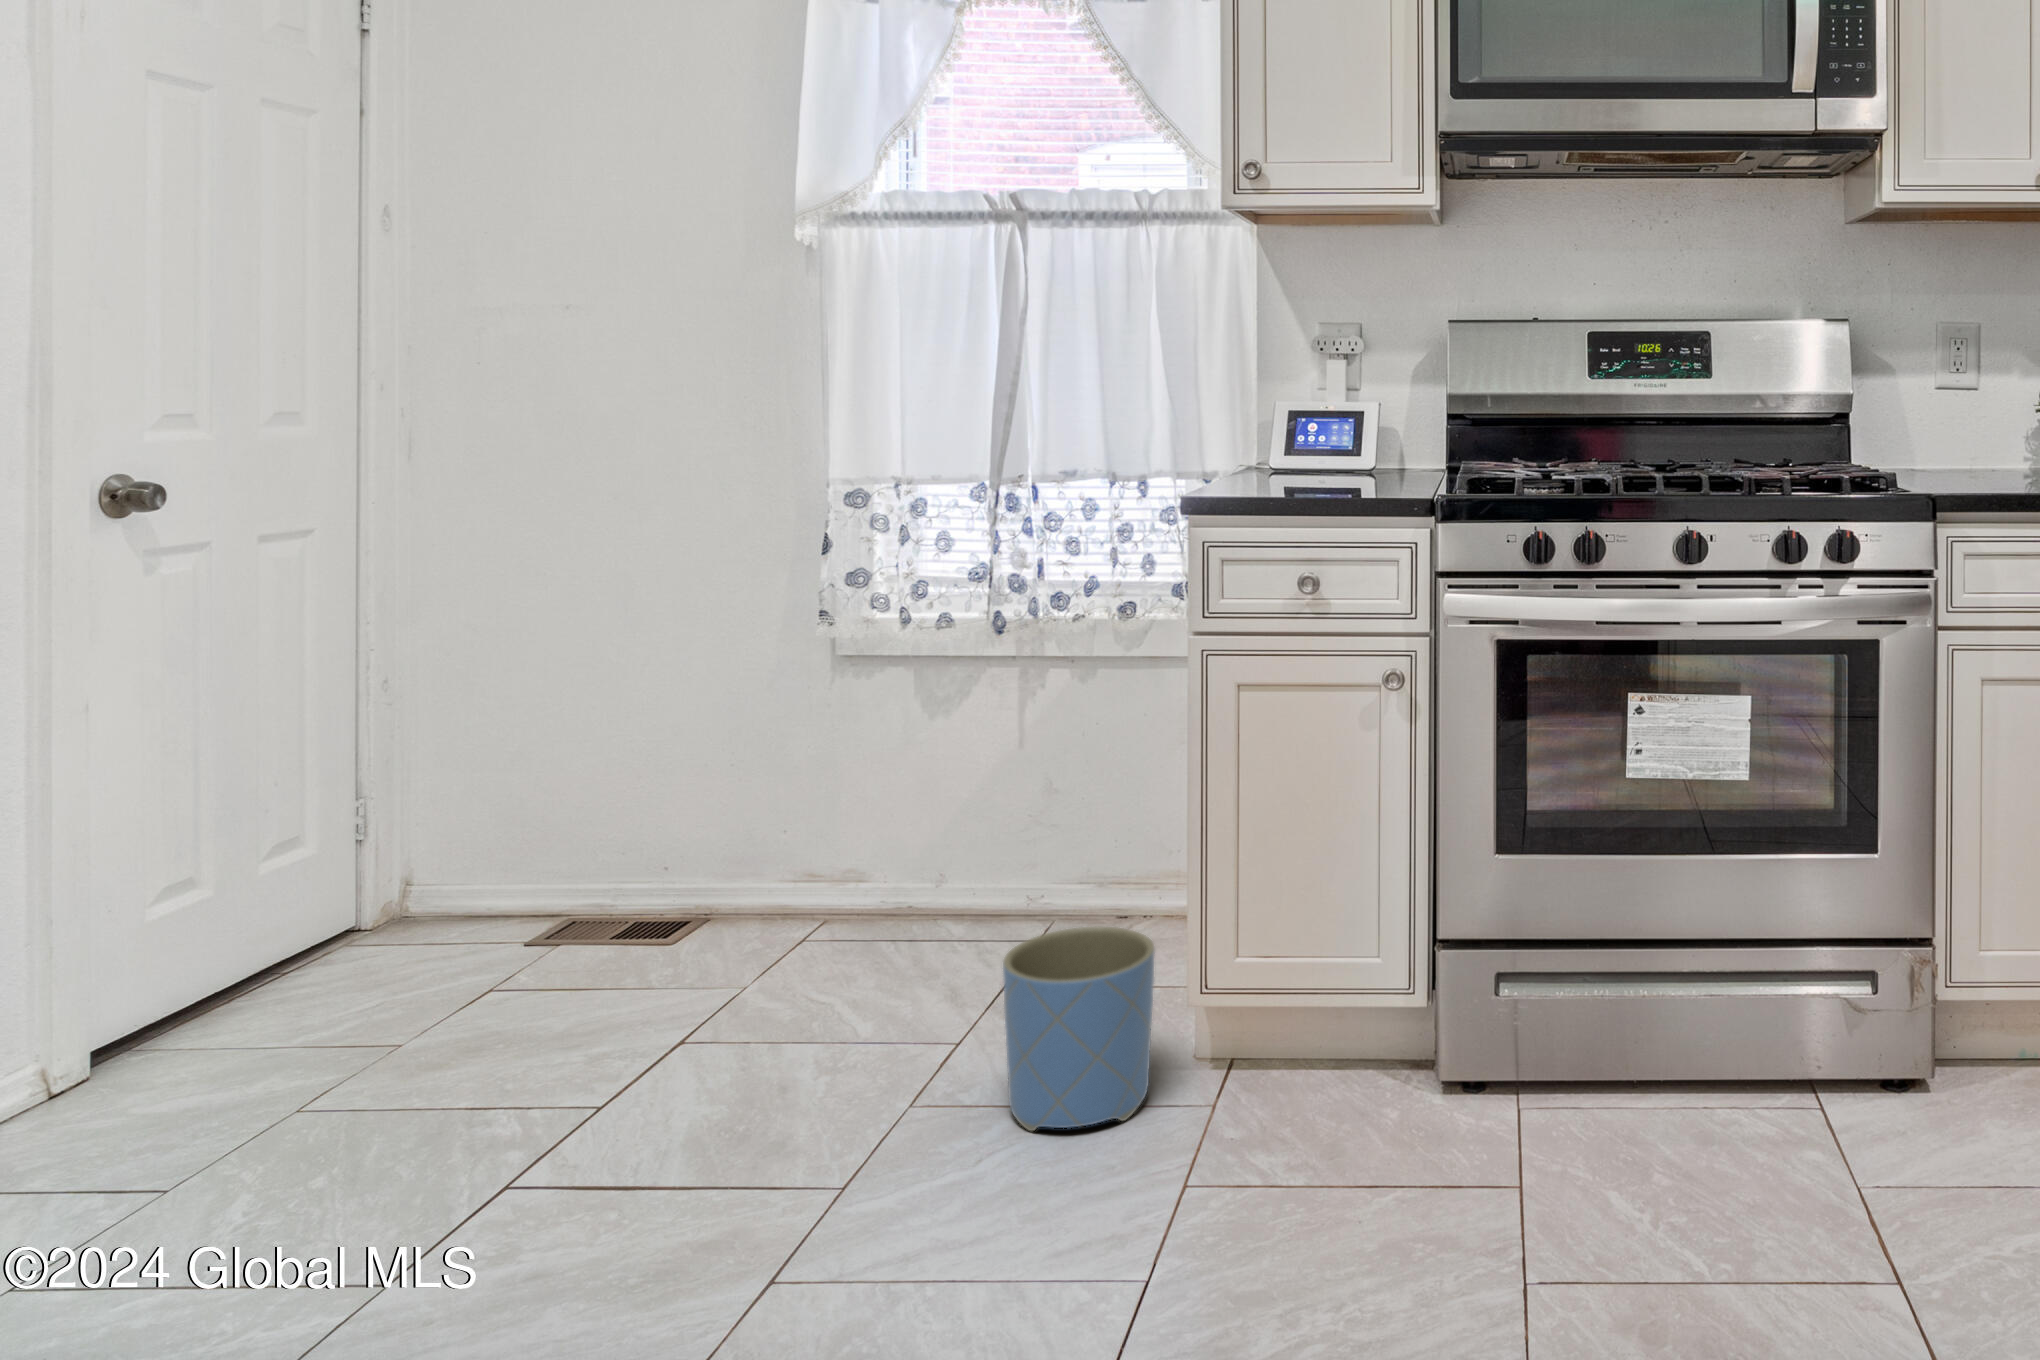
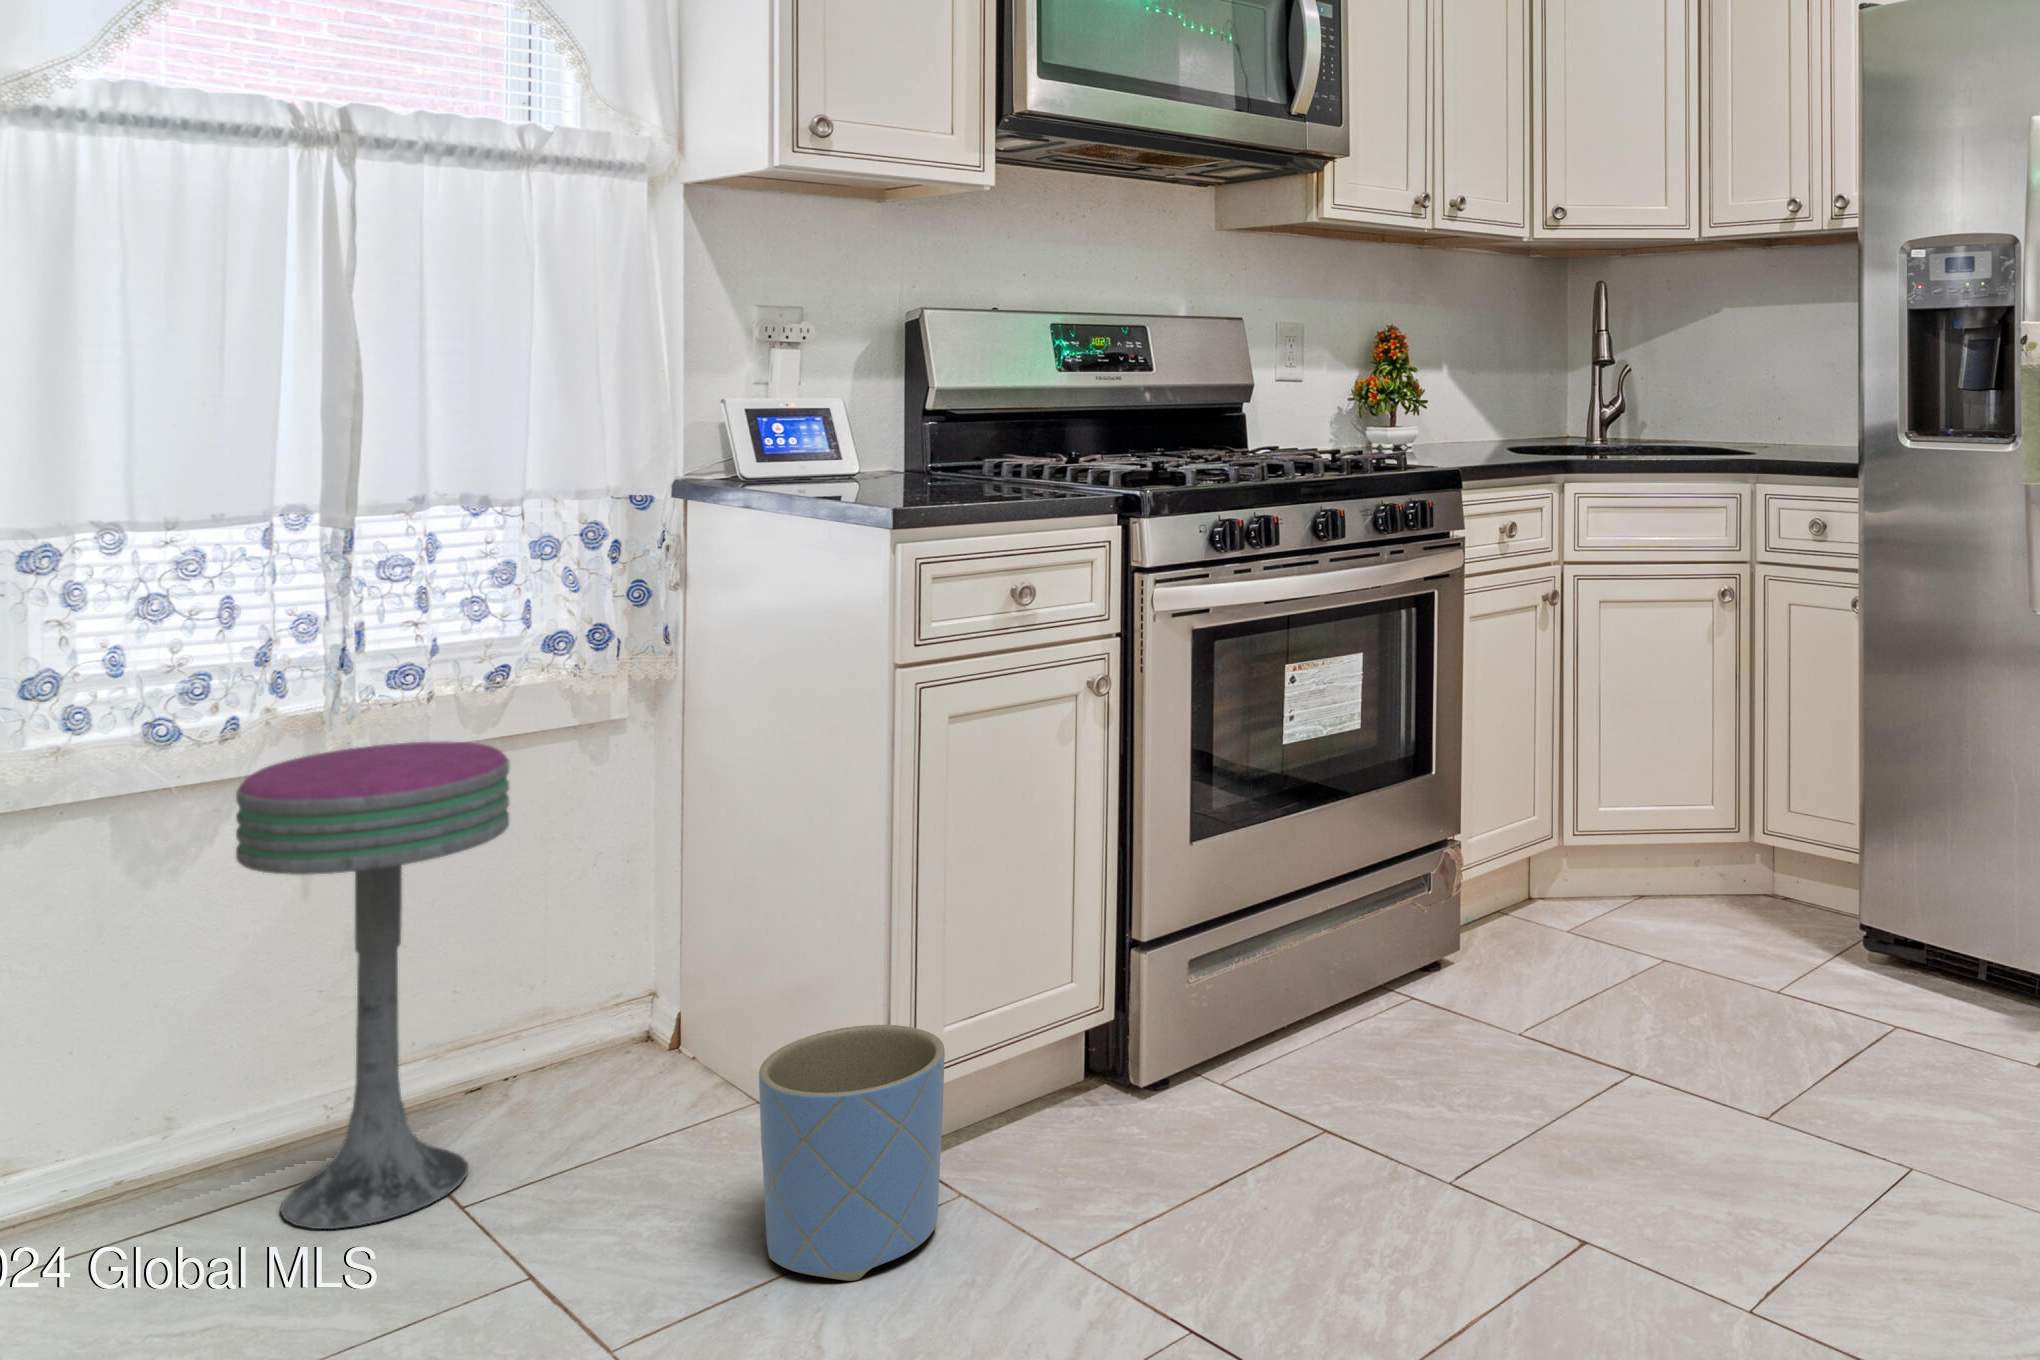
bar stool: none [908,640,1079,971] -> present [236,741,510,1229]

